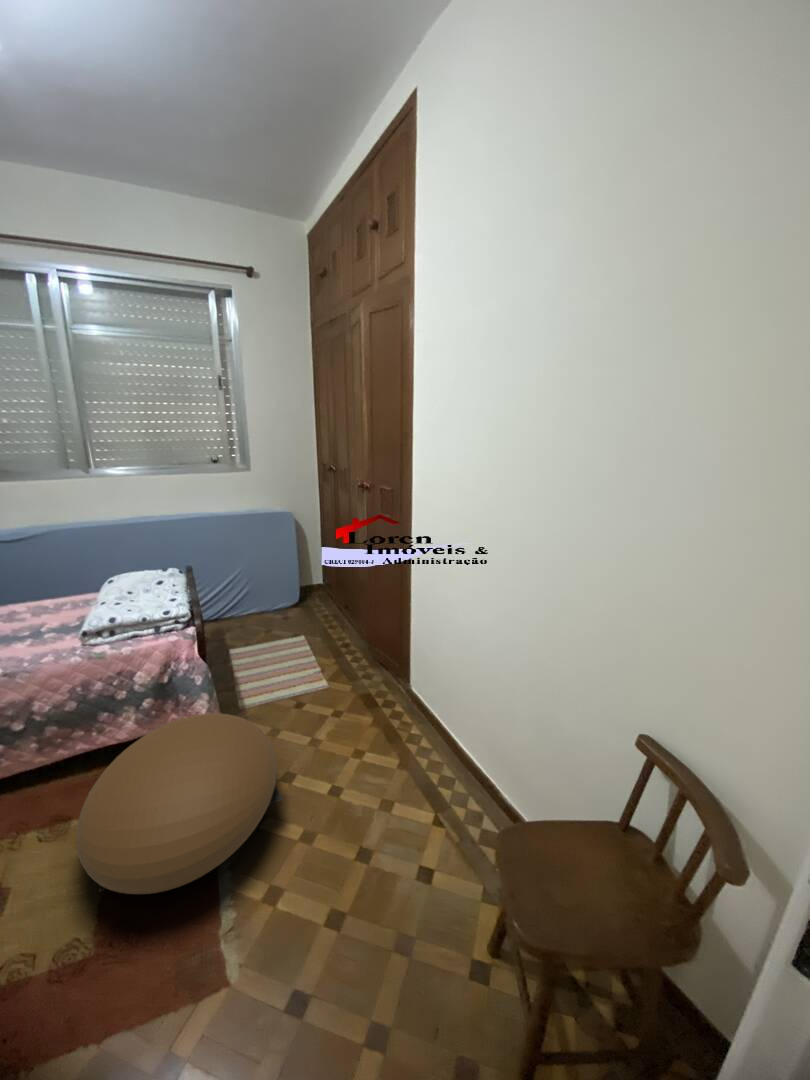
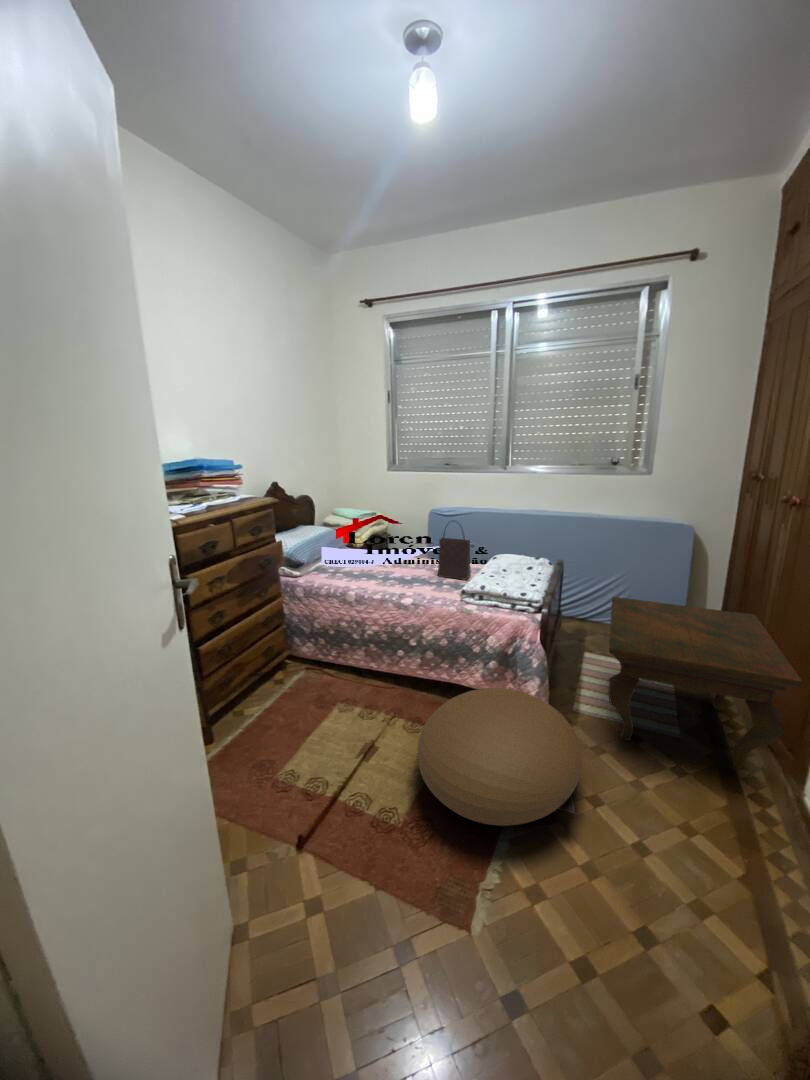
handbag: none [17,546,80,625] -> present [438,528,474,580]
side table: none [250,574,394,711] -> present [609,597,802,769]

